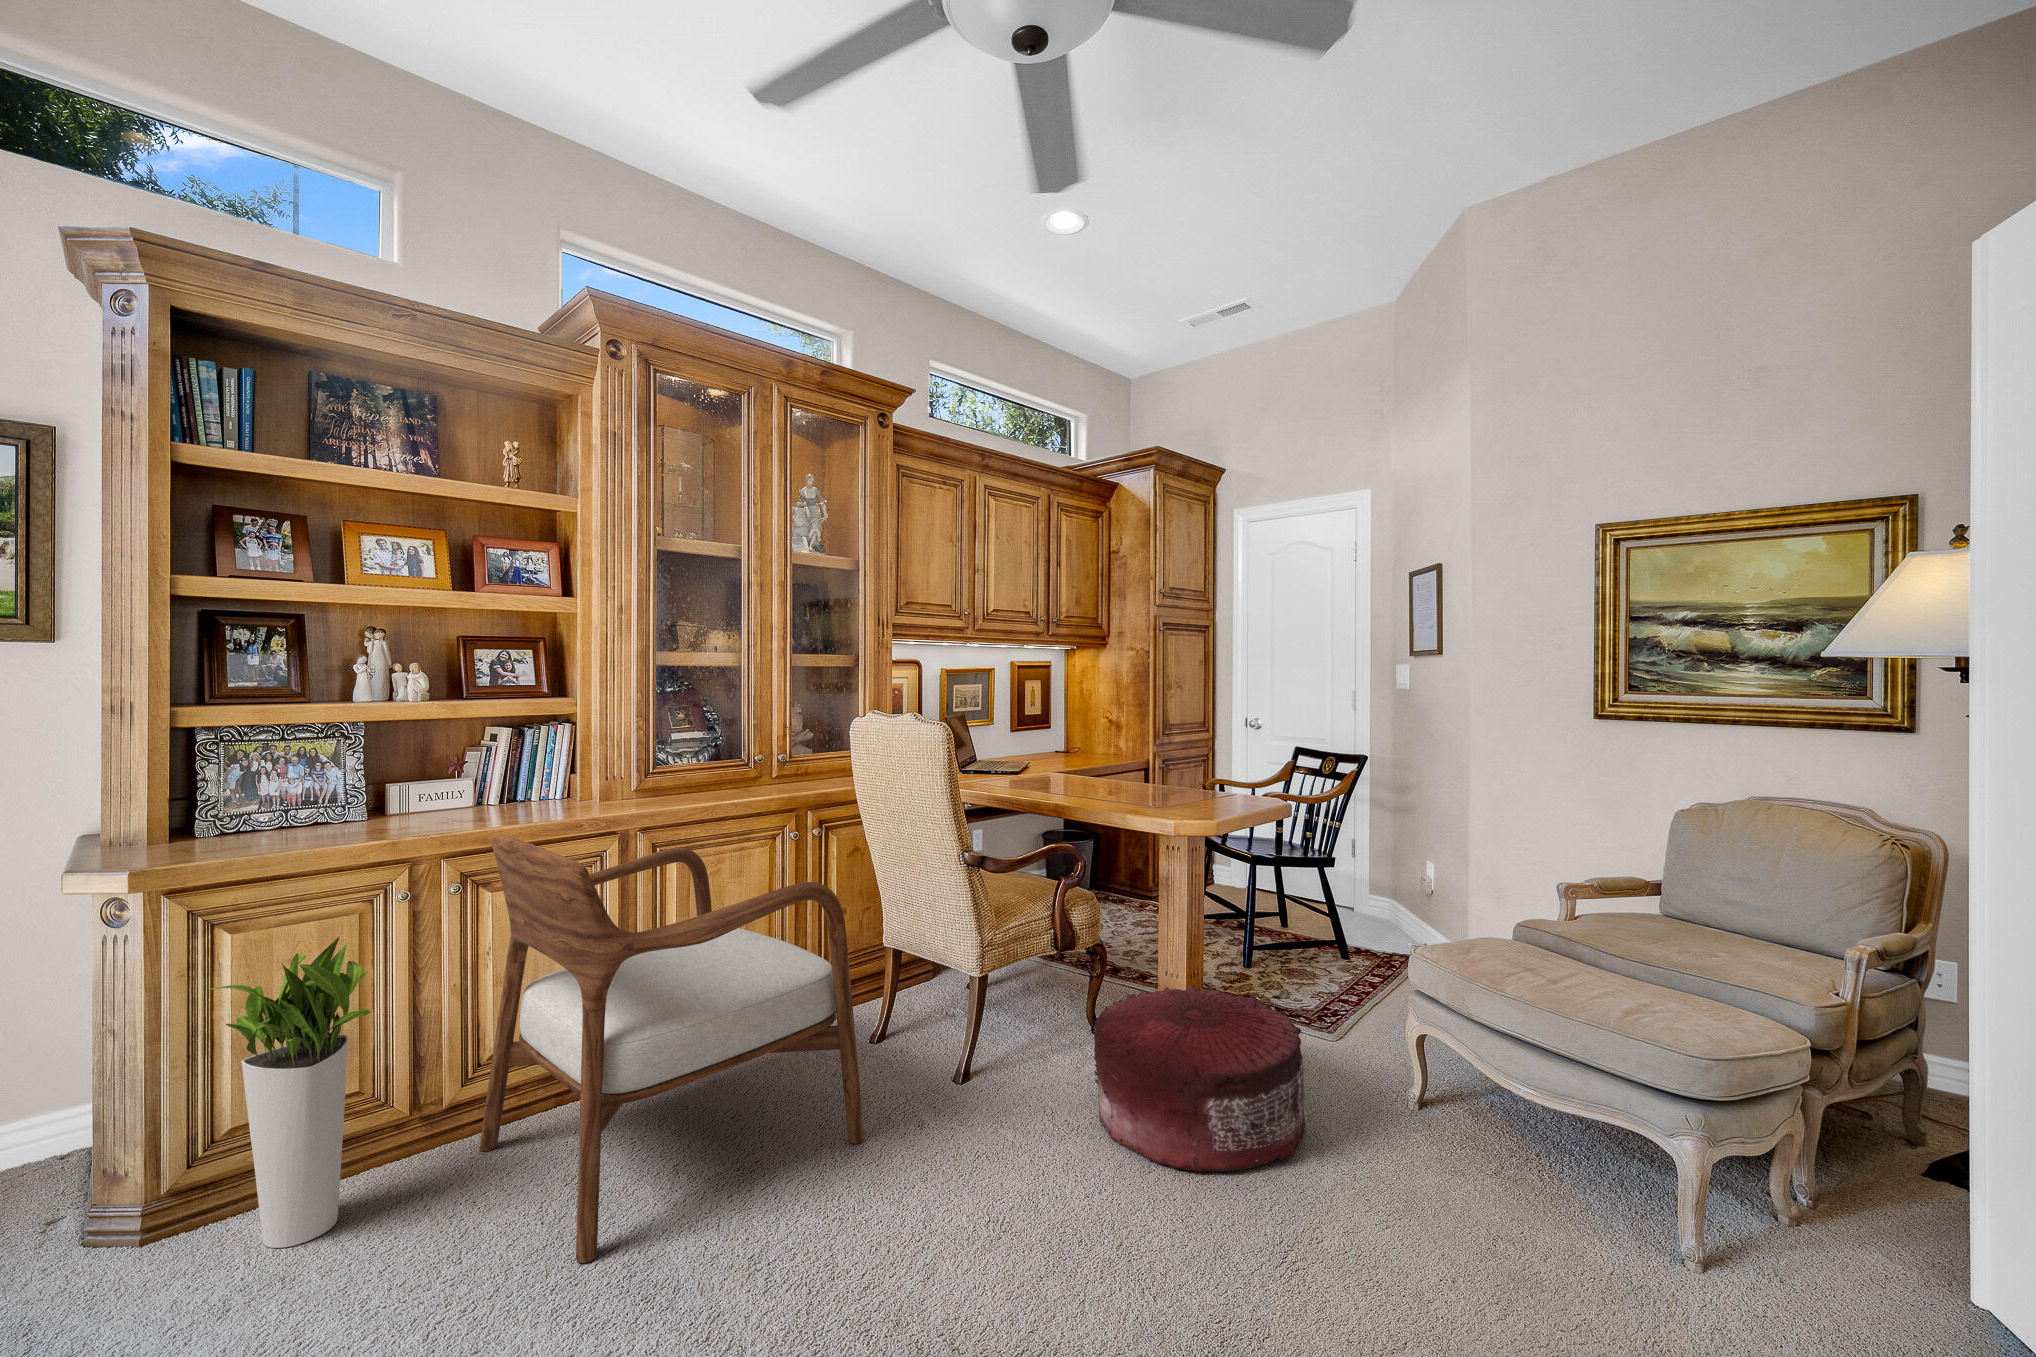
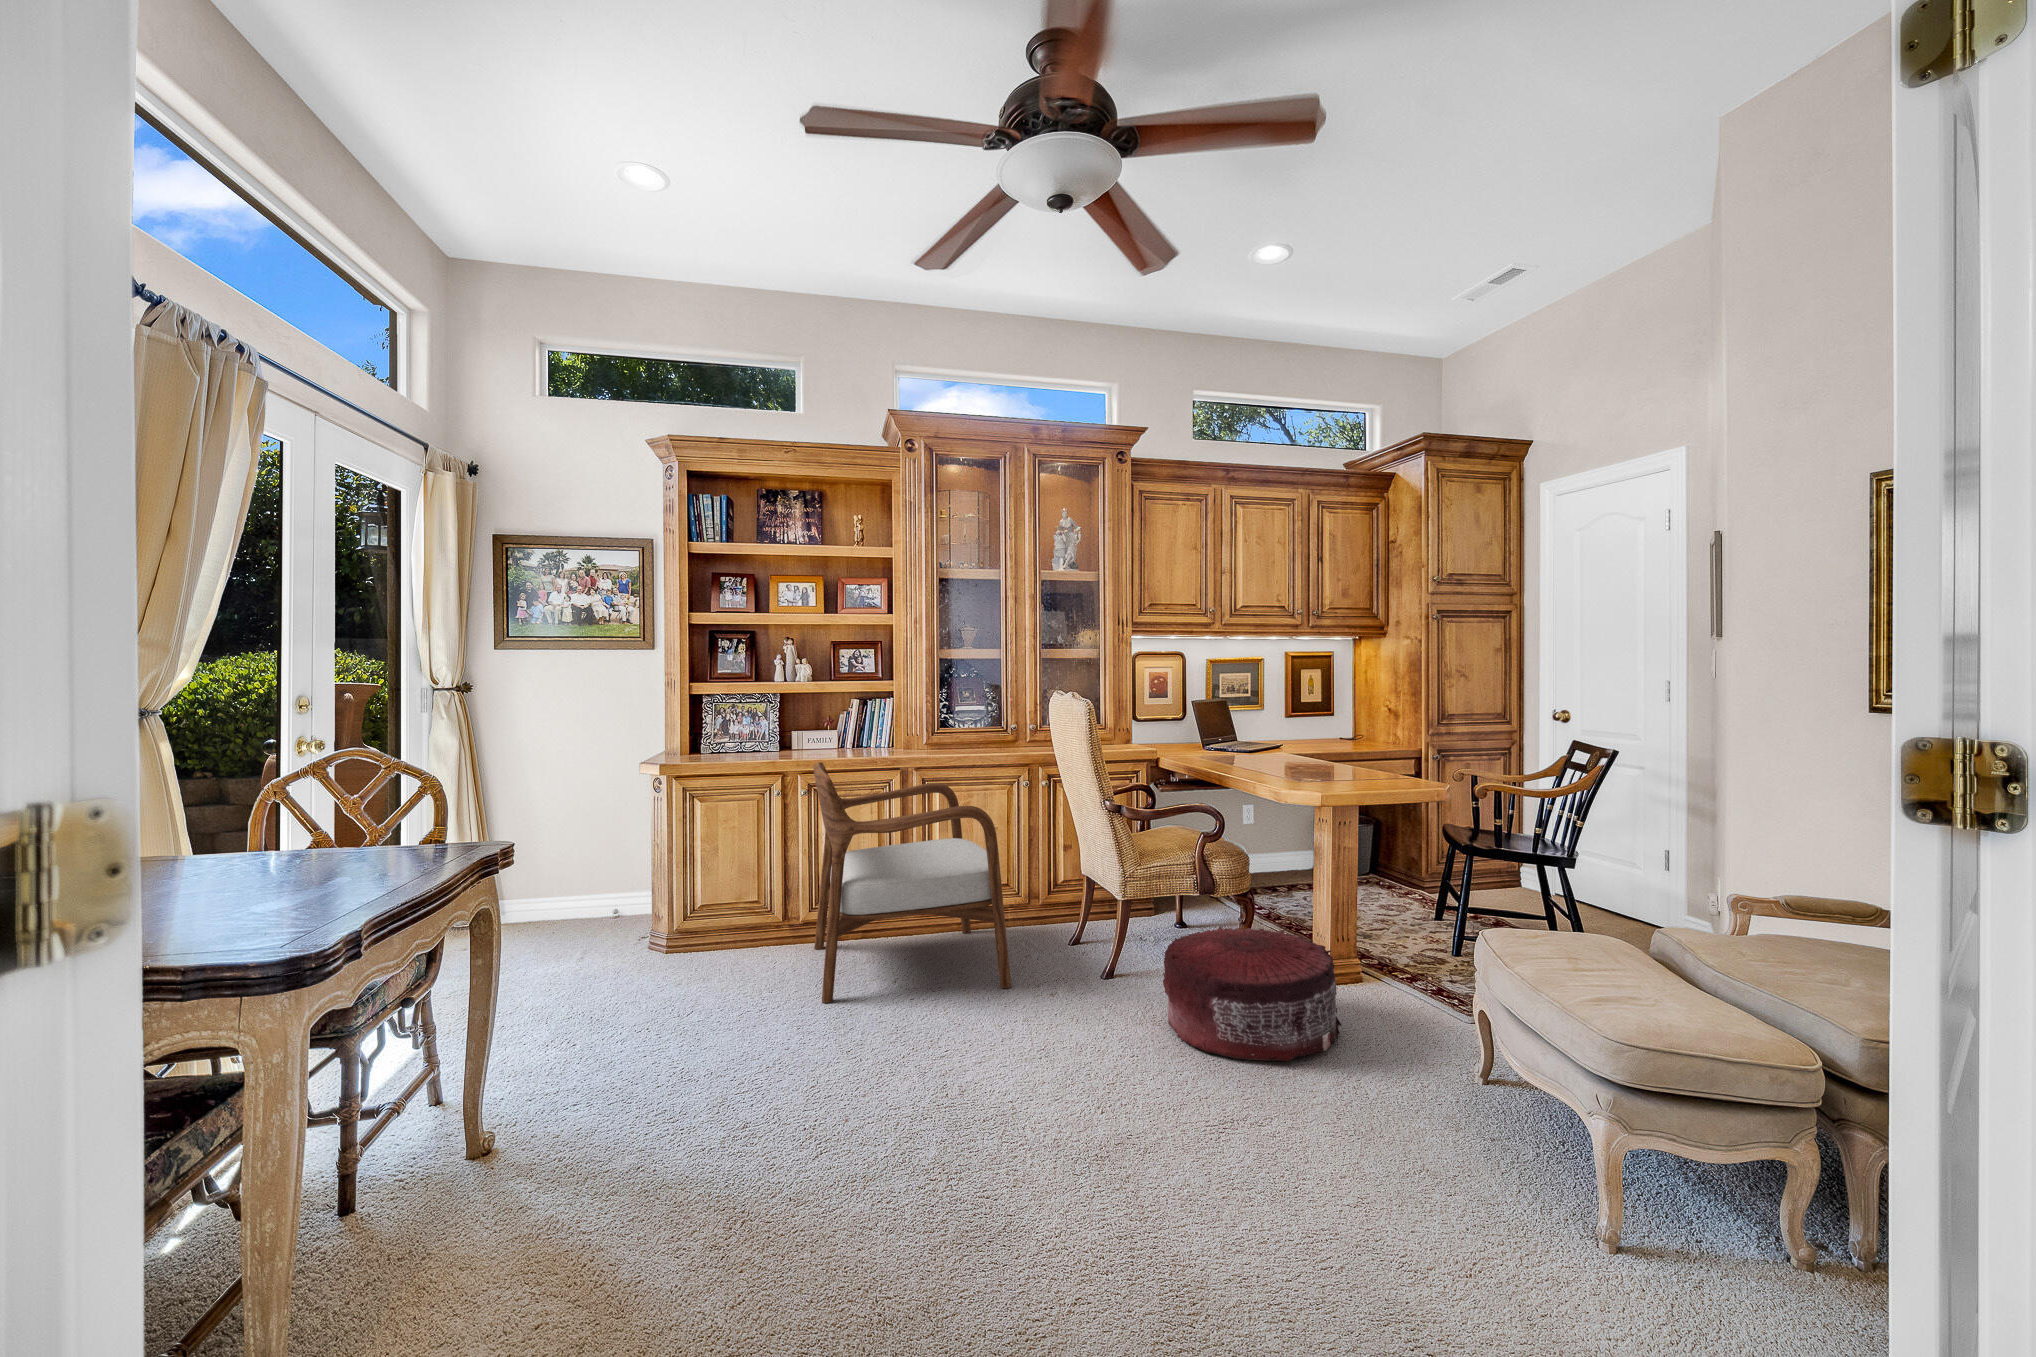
planter: present [209,937,371,1248] -> none [683,810,758,967]

